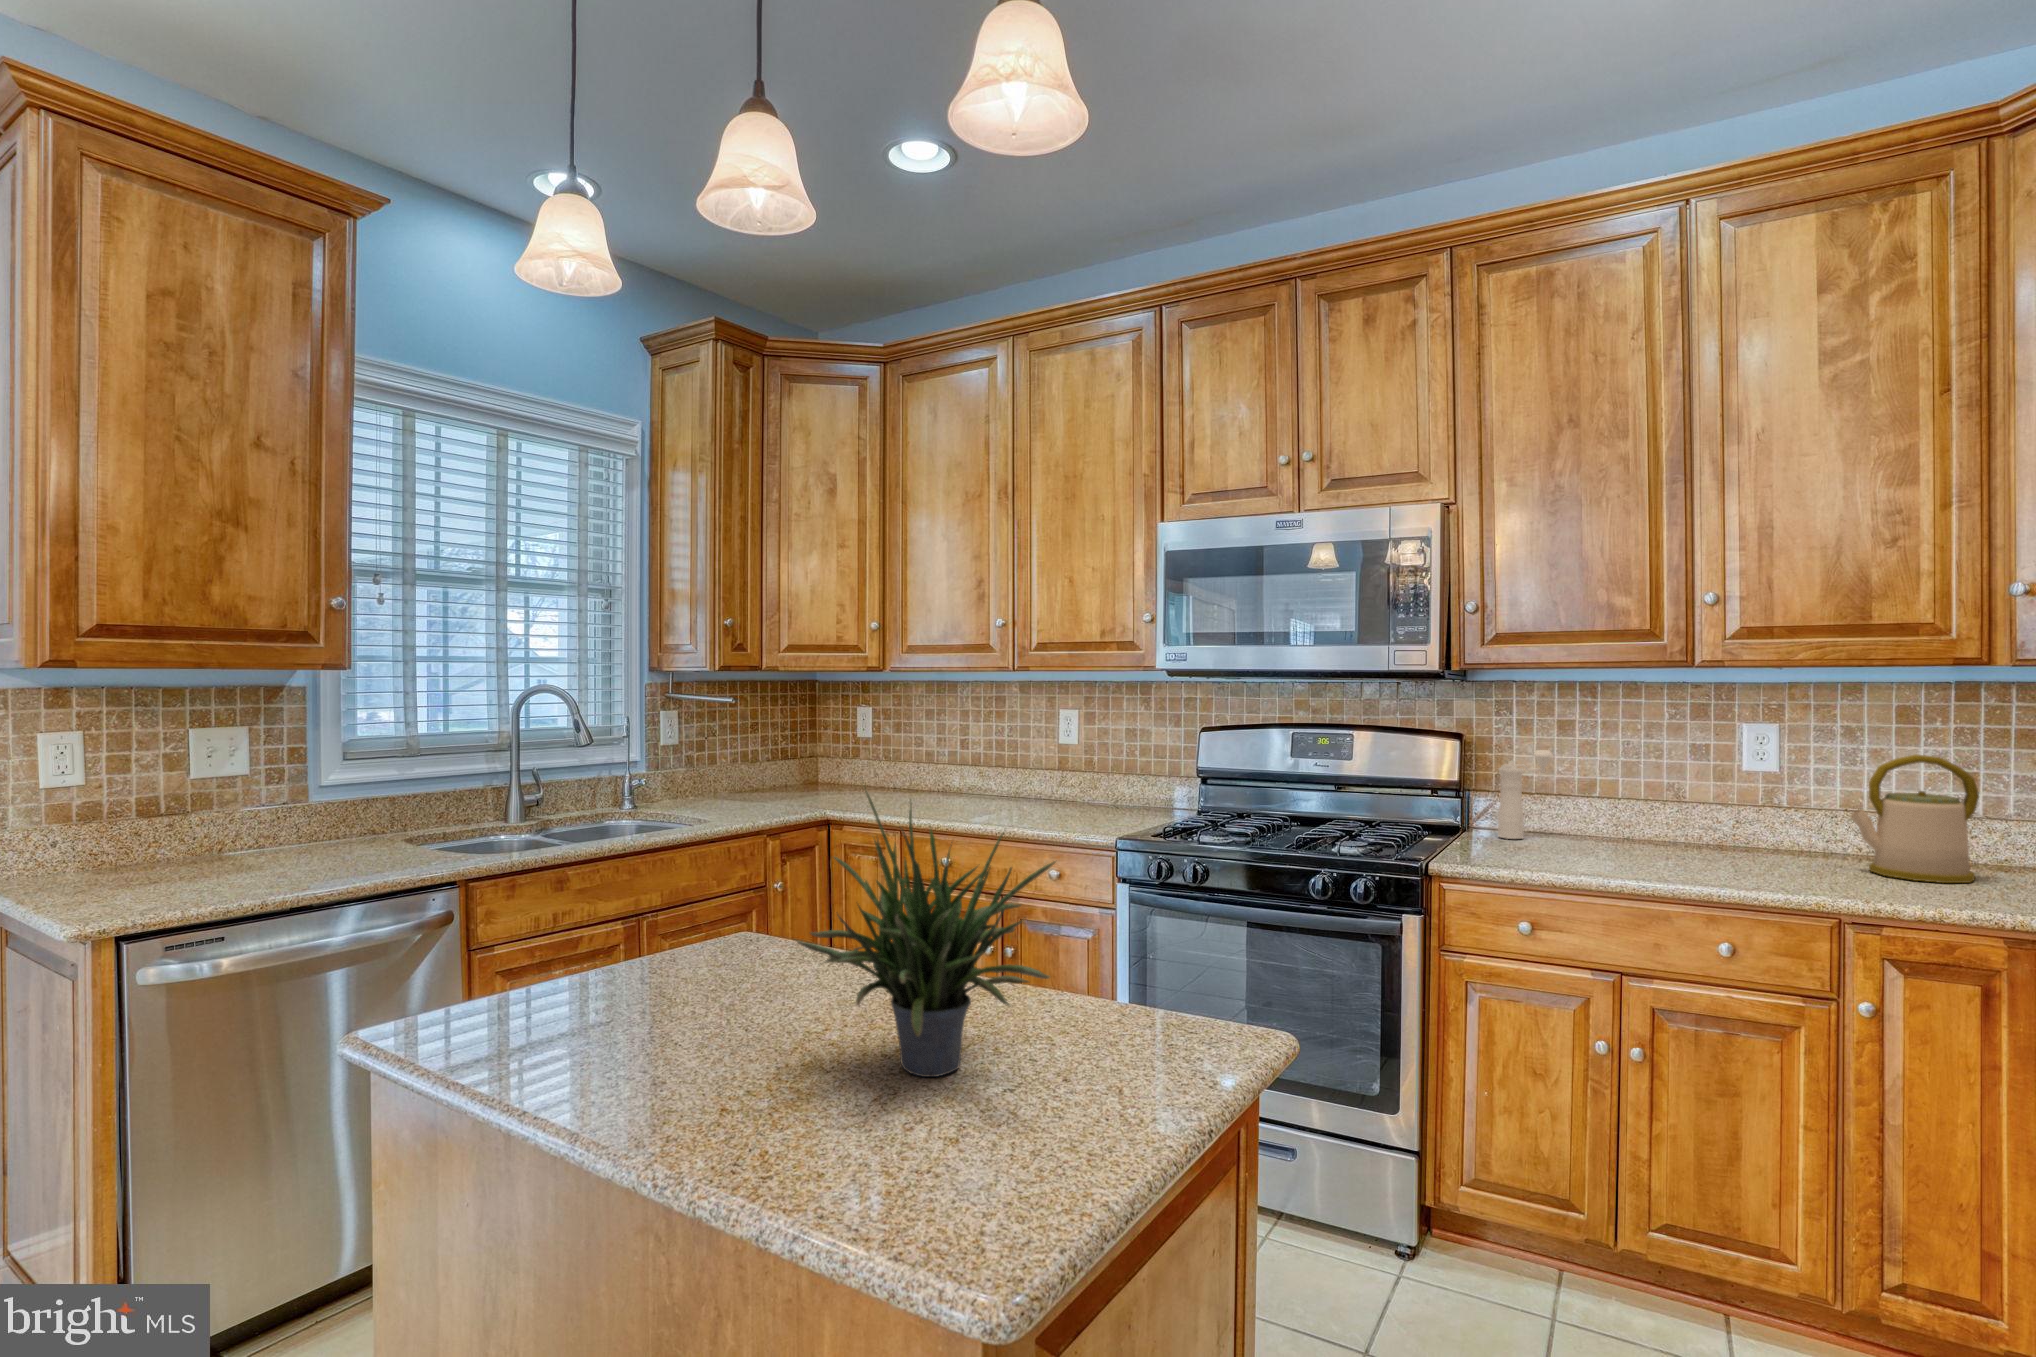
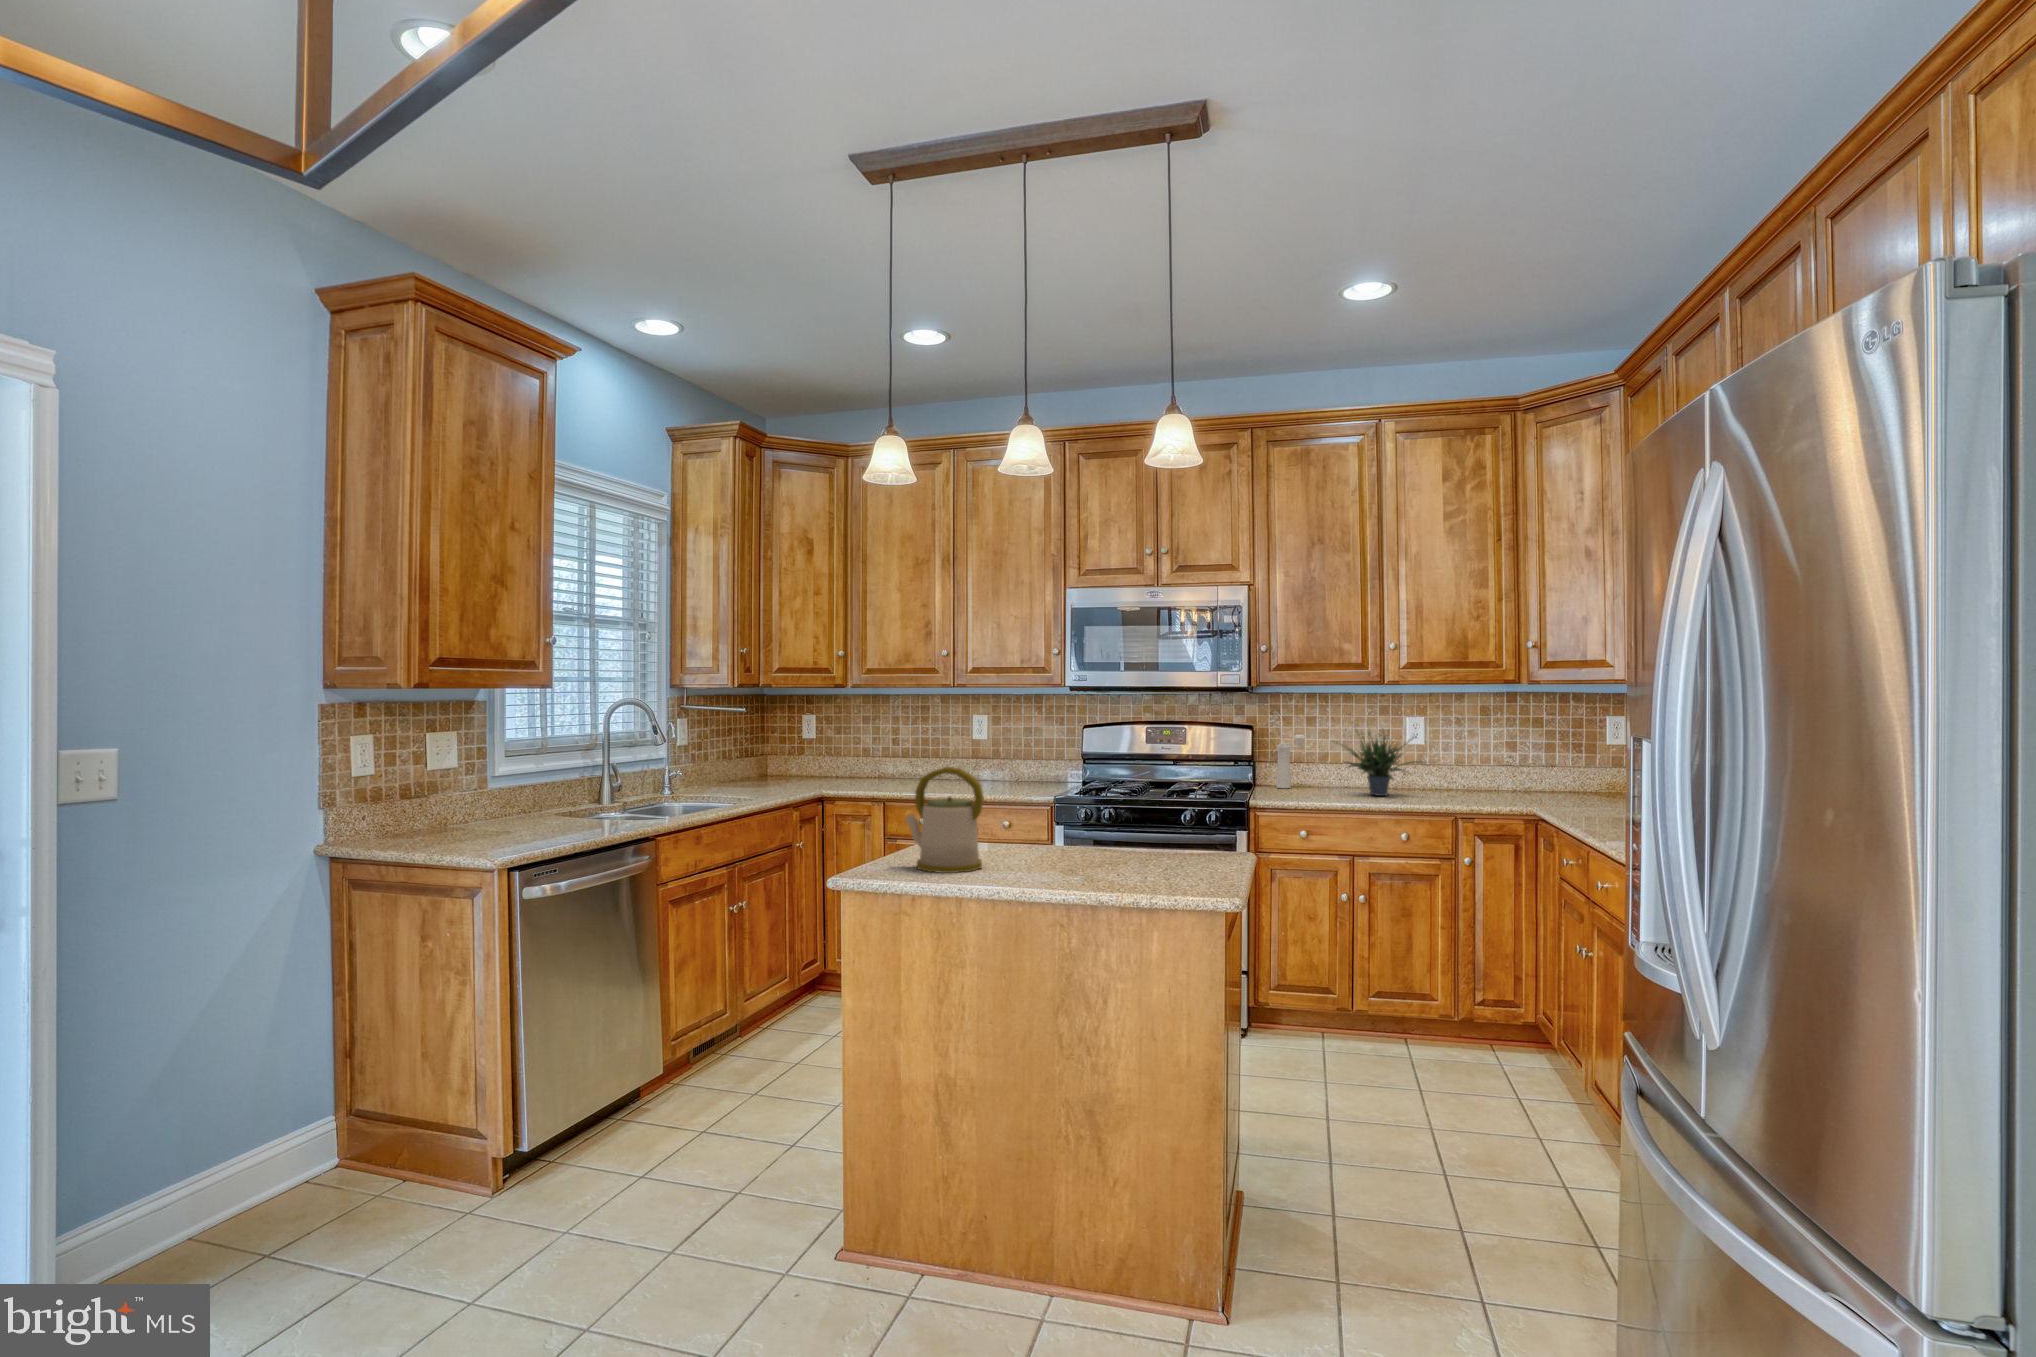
kettle: present [1850,755,1979,883] -> present [905,767,984,873]
potted plant: present [797,791,1055,1077] -> present [1347,731,1423,796]

